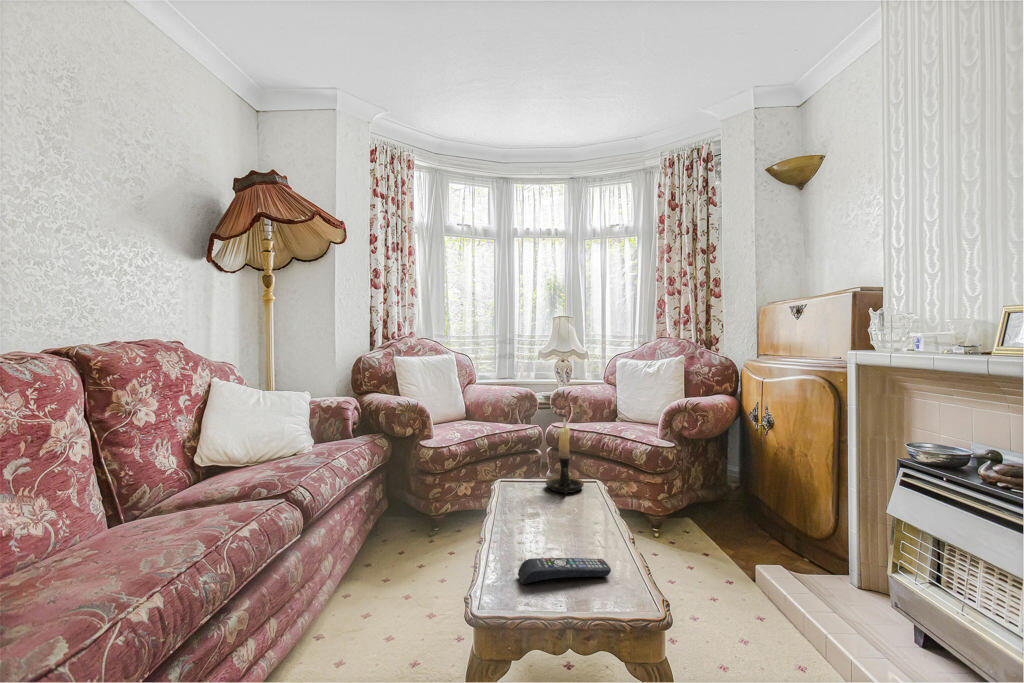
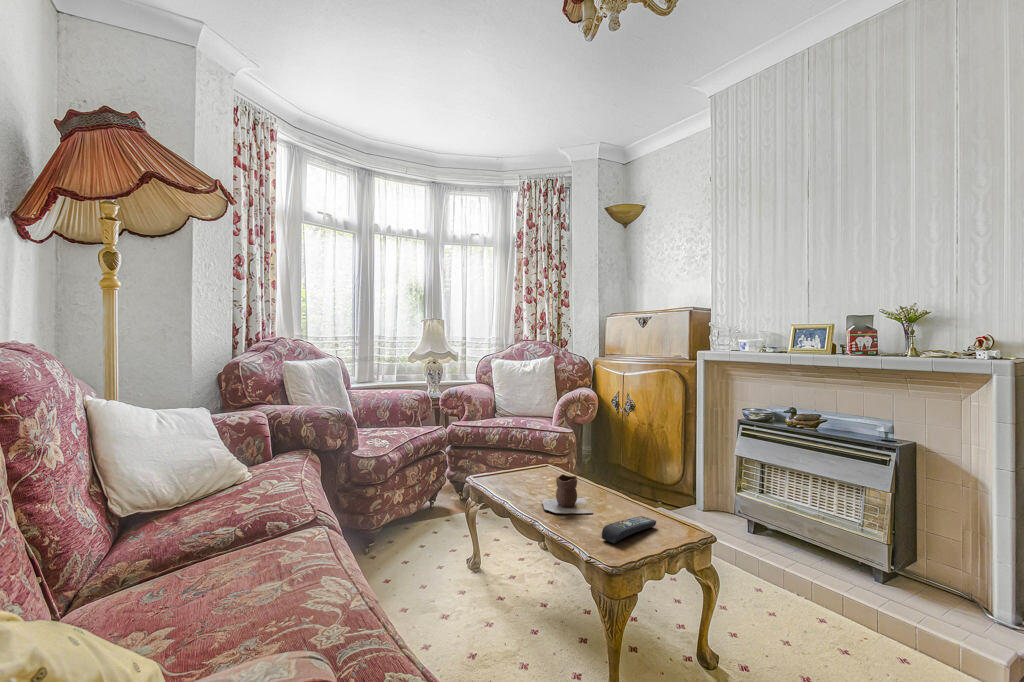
candle holder: present [546,418,584,494] -> none [520,415,552,480]
vase: none [512,488,577,542] -> present [542,474,593,514]

